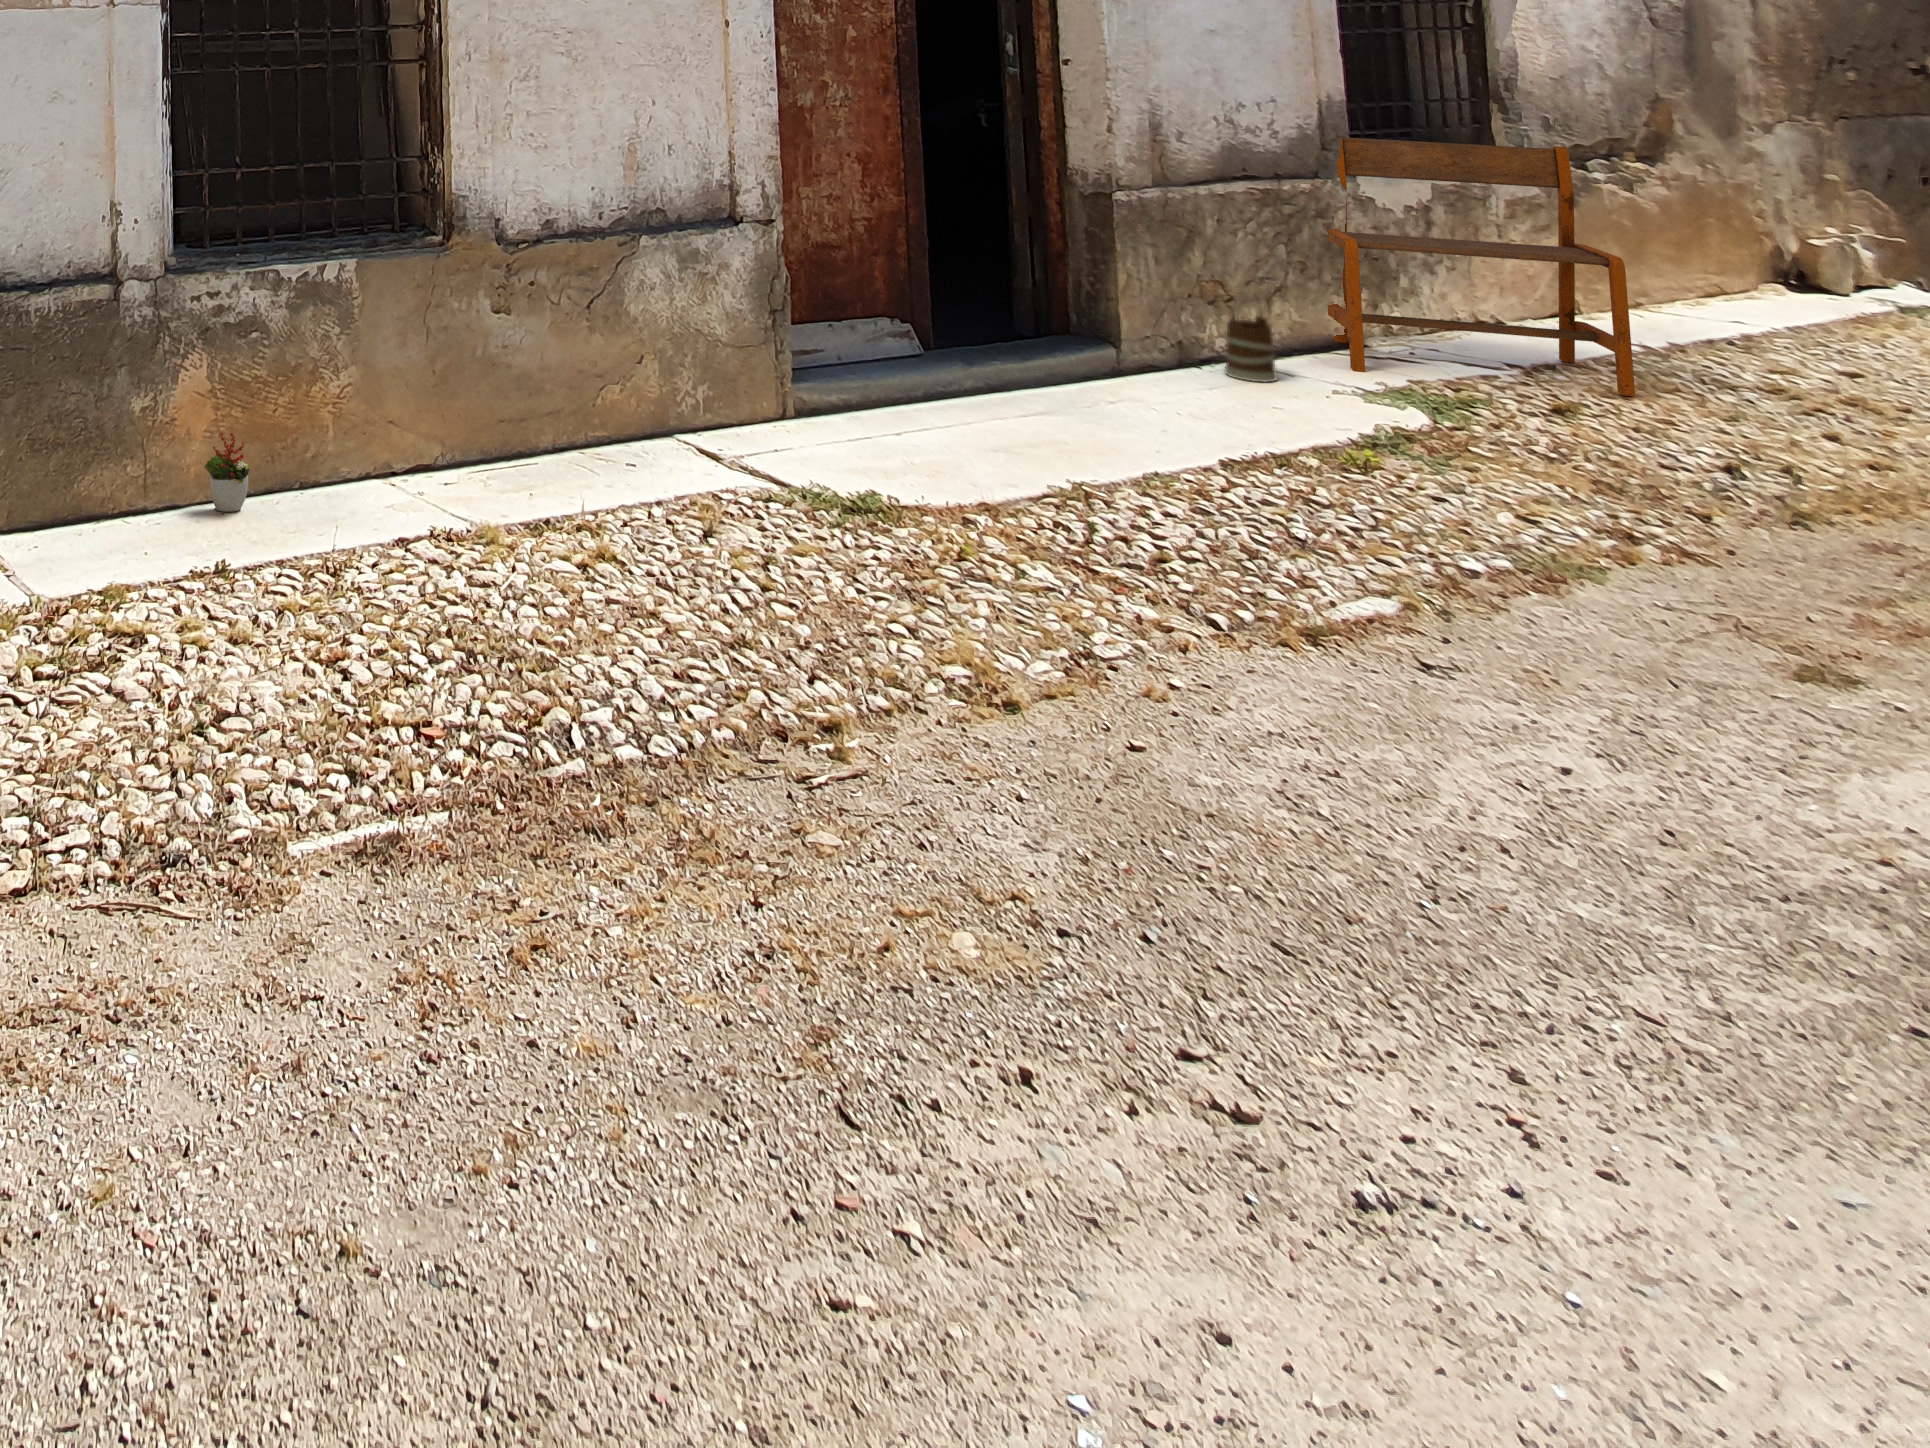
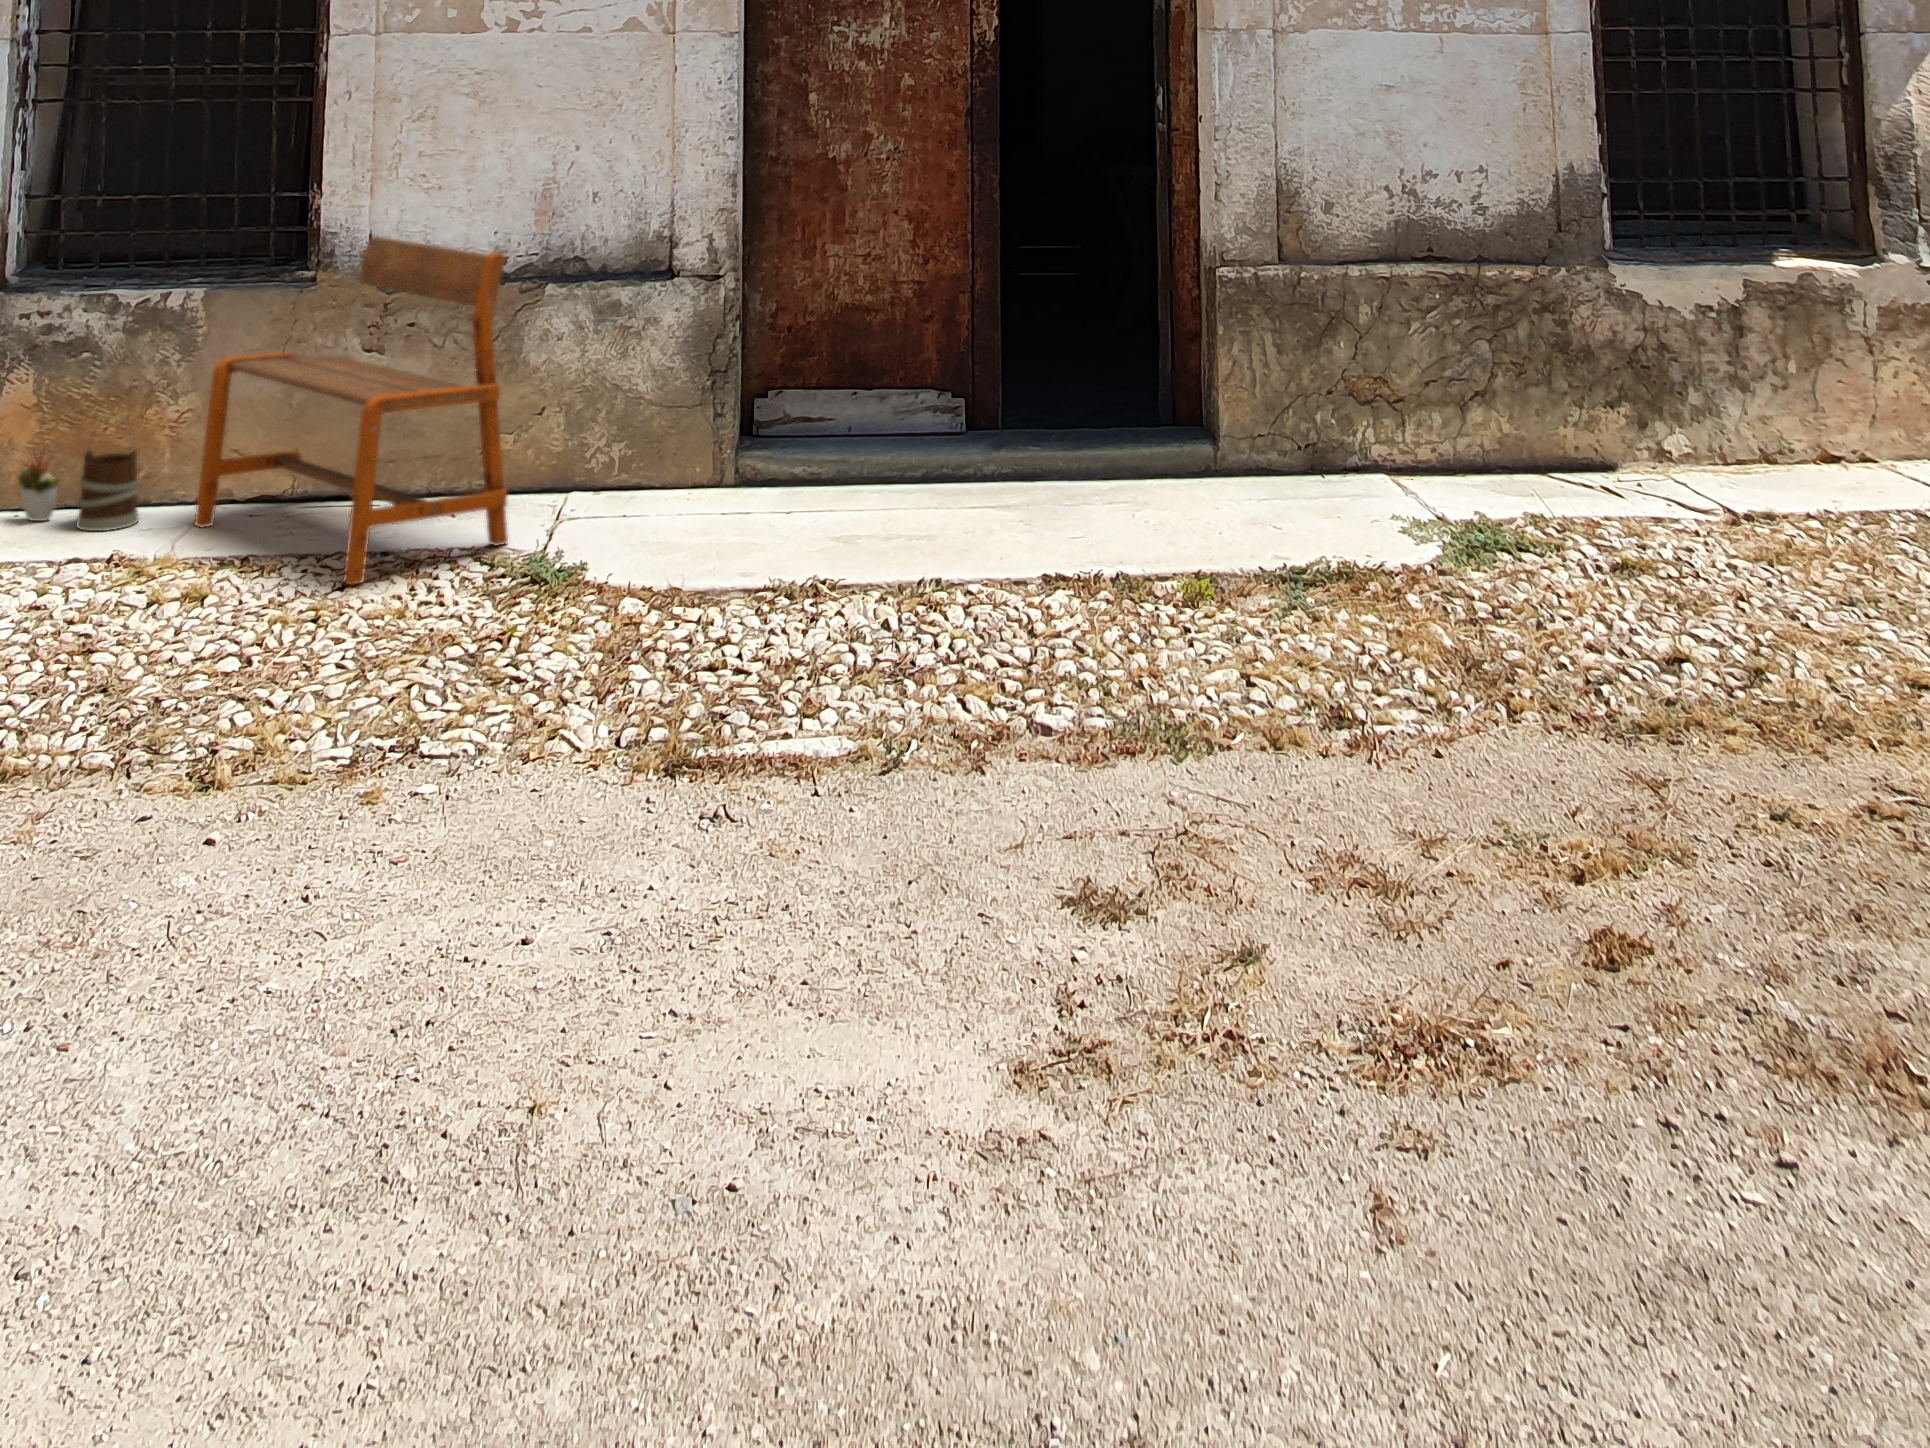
bench: present [1327,137,1635,396] -> present [195,236,508,585]
wooden bucket: present [1225,294,1277,382] -> present [76,418,138,531]

